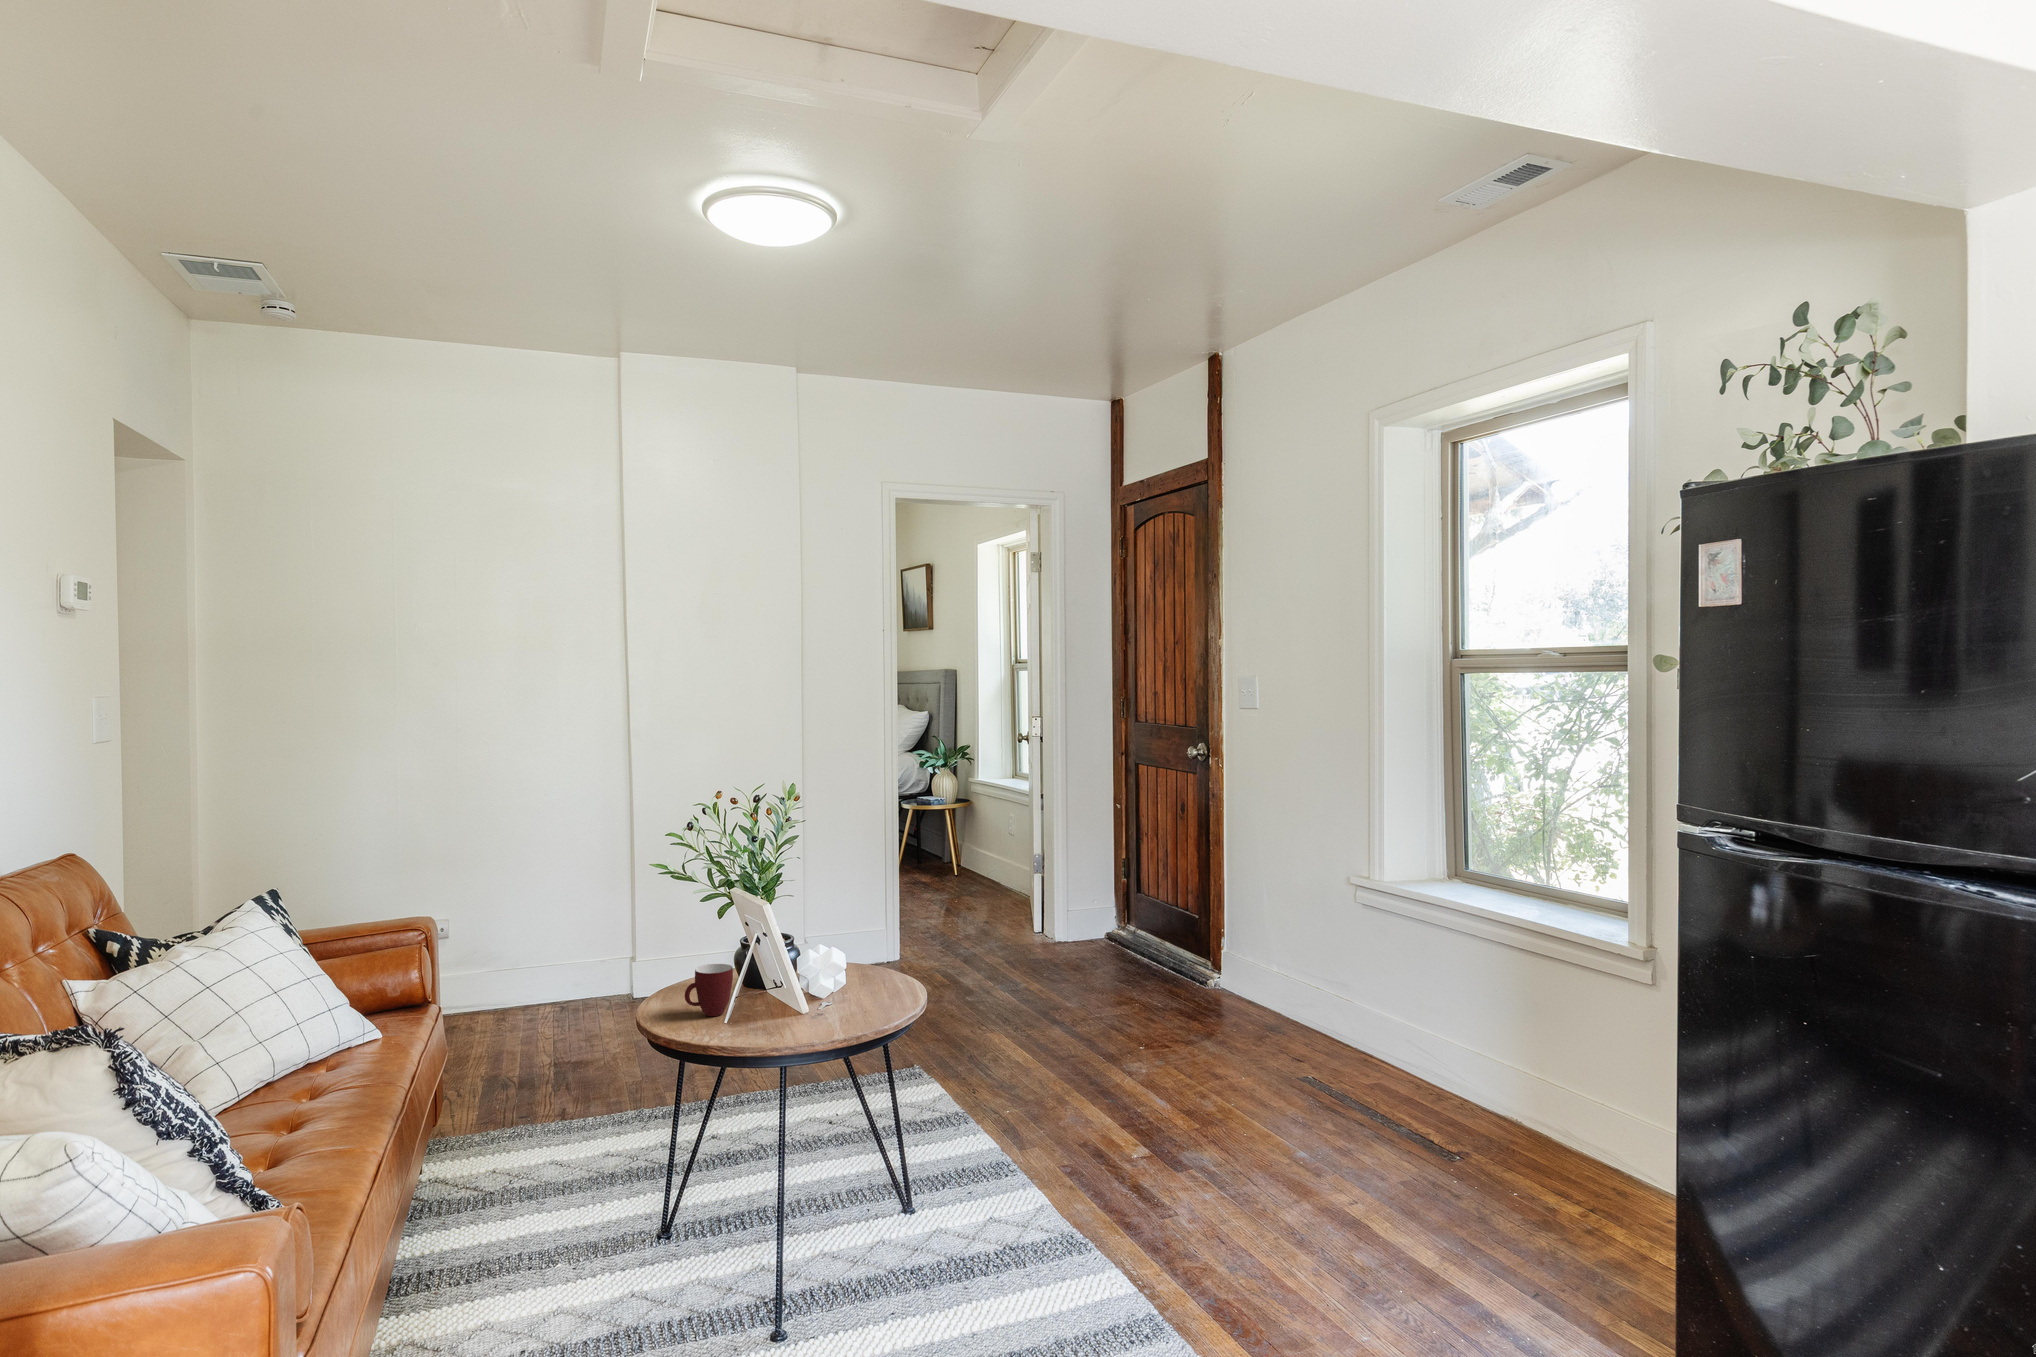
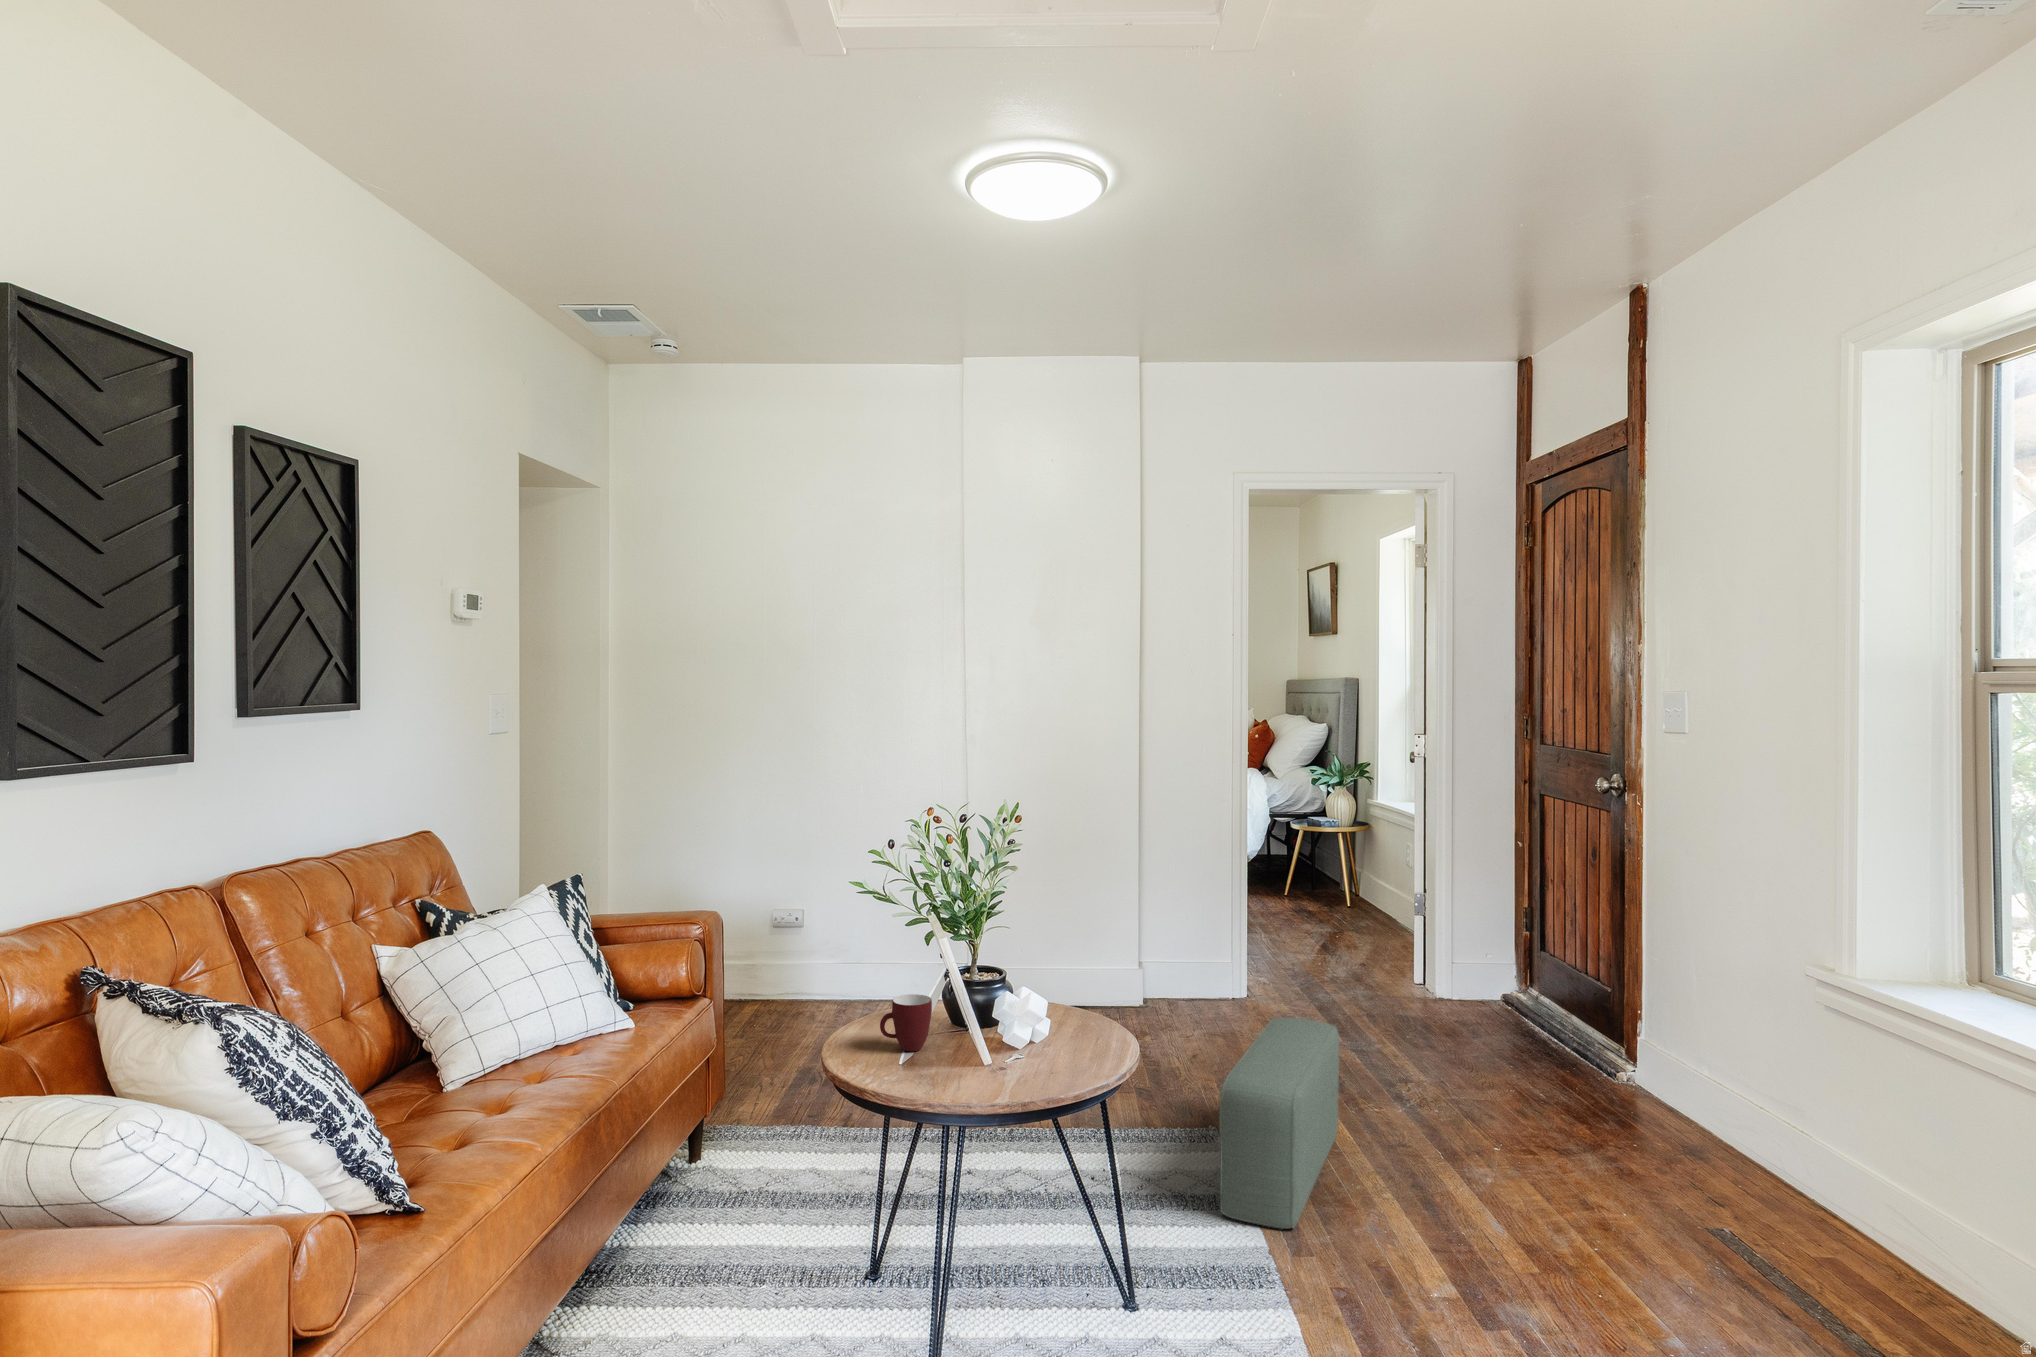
pouf: none [950,961,1022,1131] -> present [1219,1018,1339,1229]

